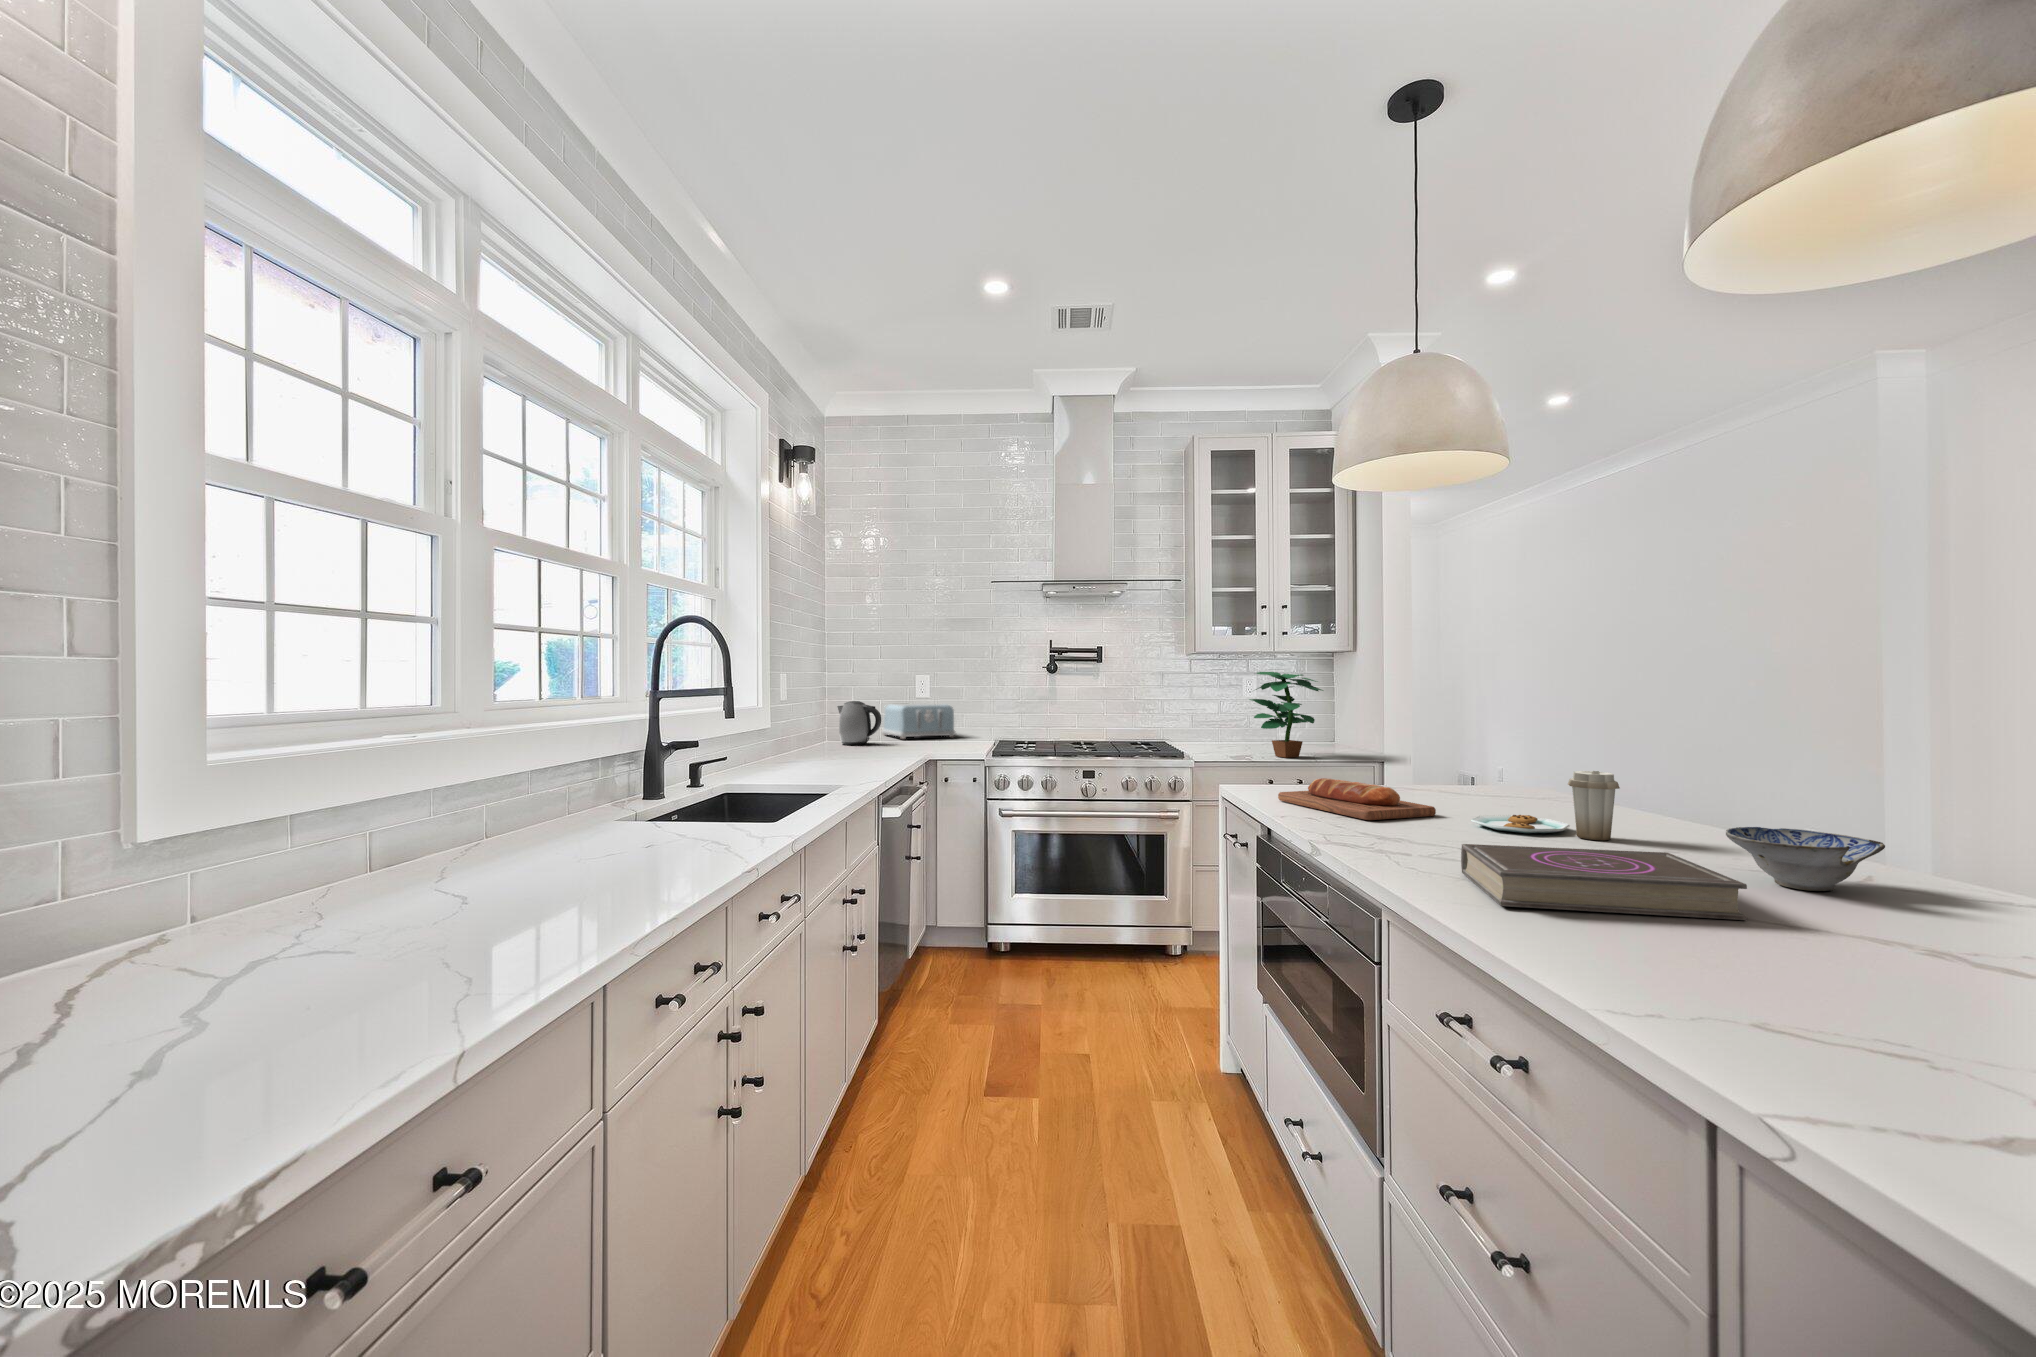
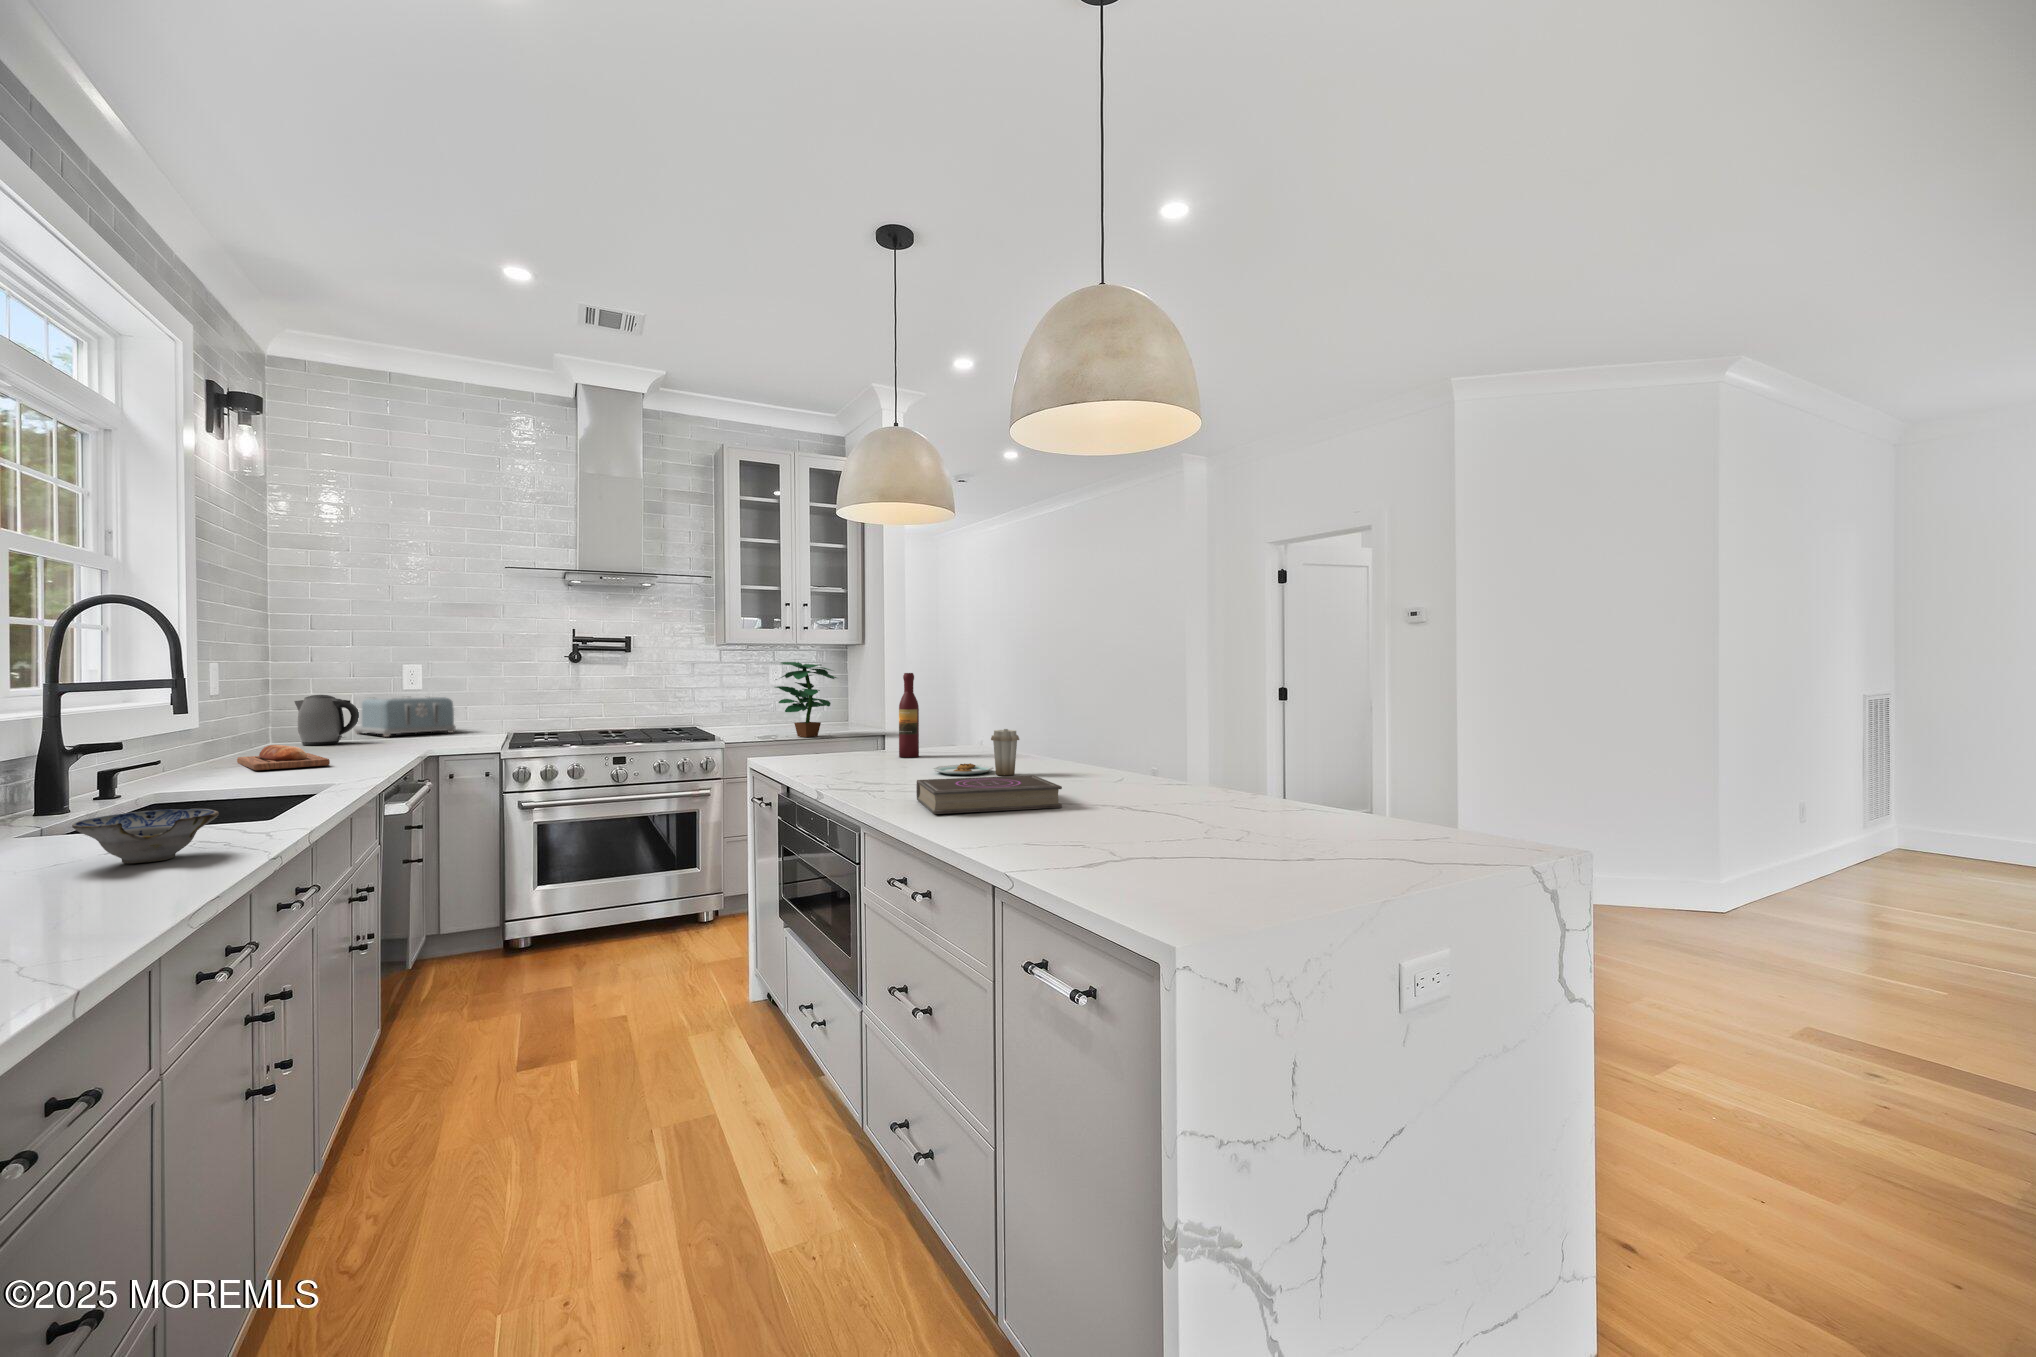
wine bottle: none [1412,686,1441,797] -> present [899,673,919,757]
bread loaf: present [1278,778,1436,820] -> present [237,745,330,770]
ceramic bowl: present [1726,827,1885,891] -> present [72,809,219,863]

